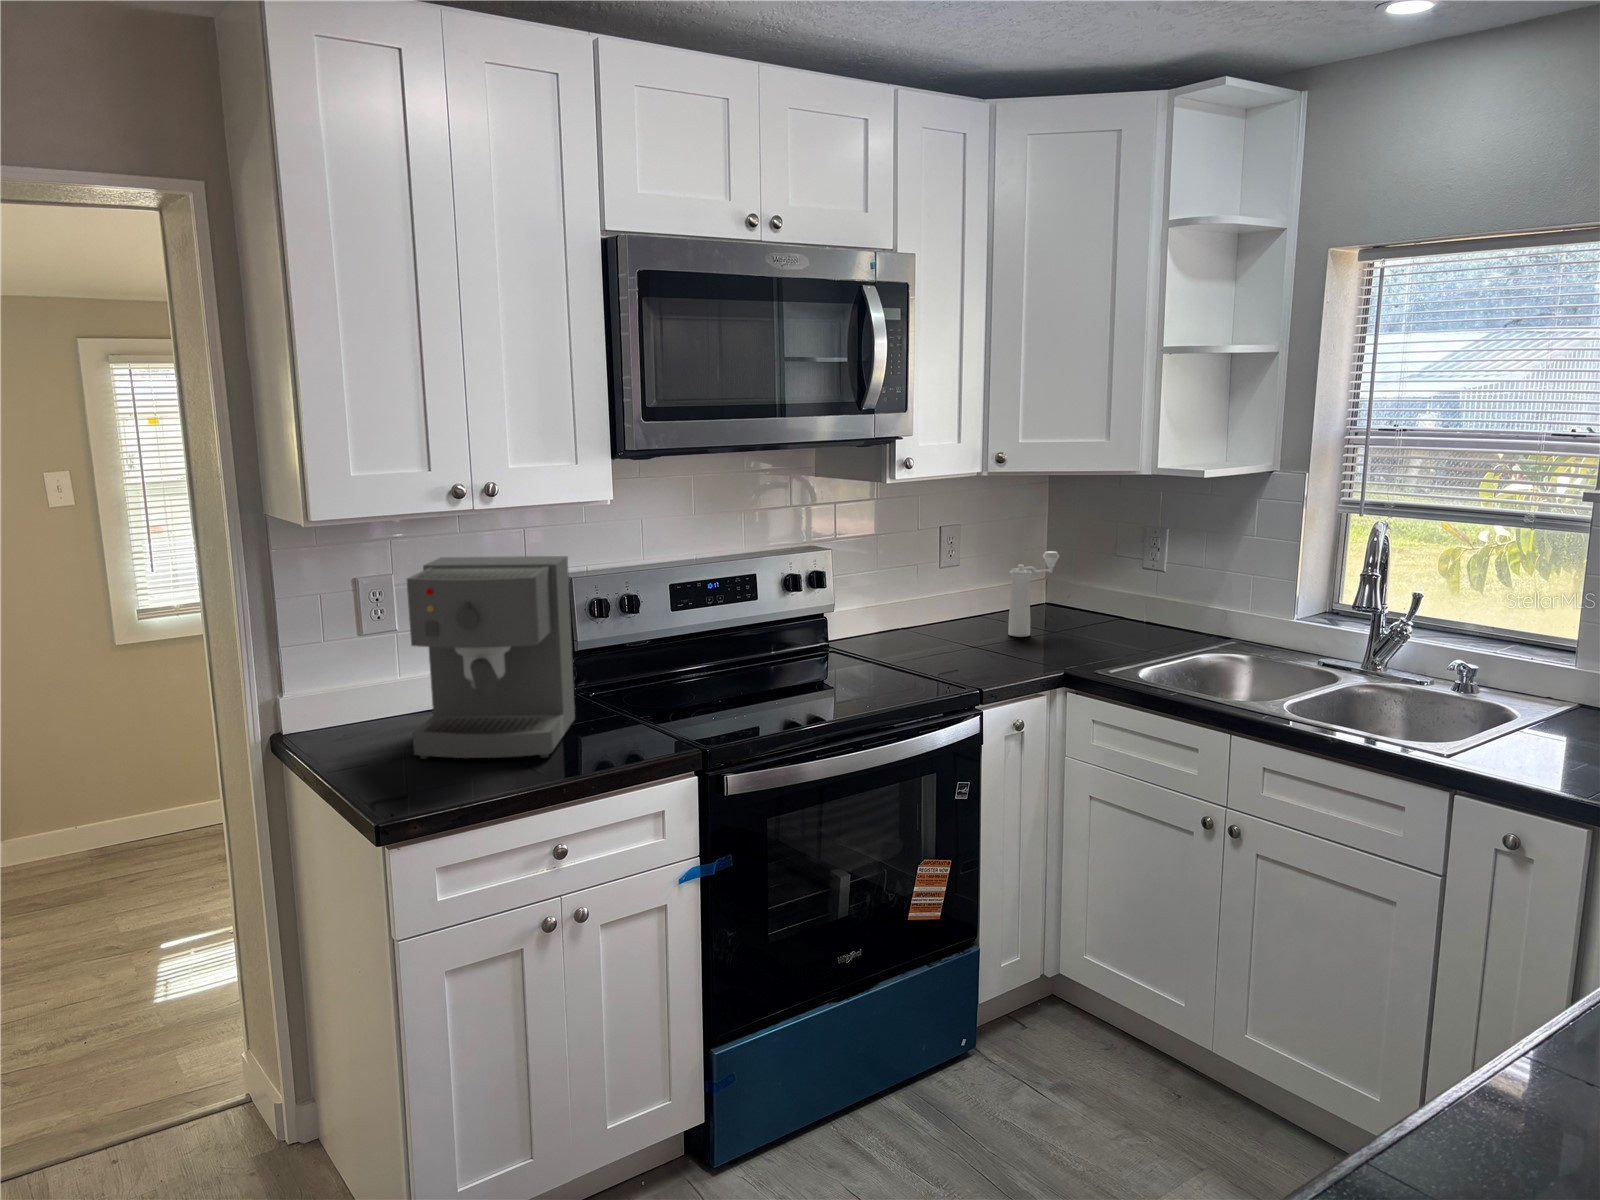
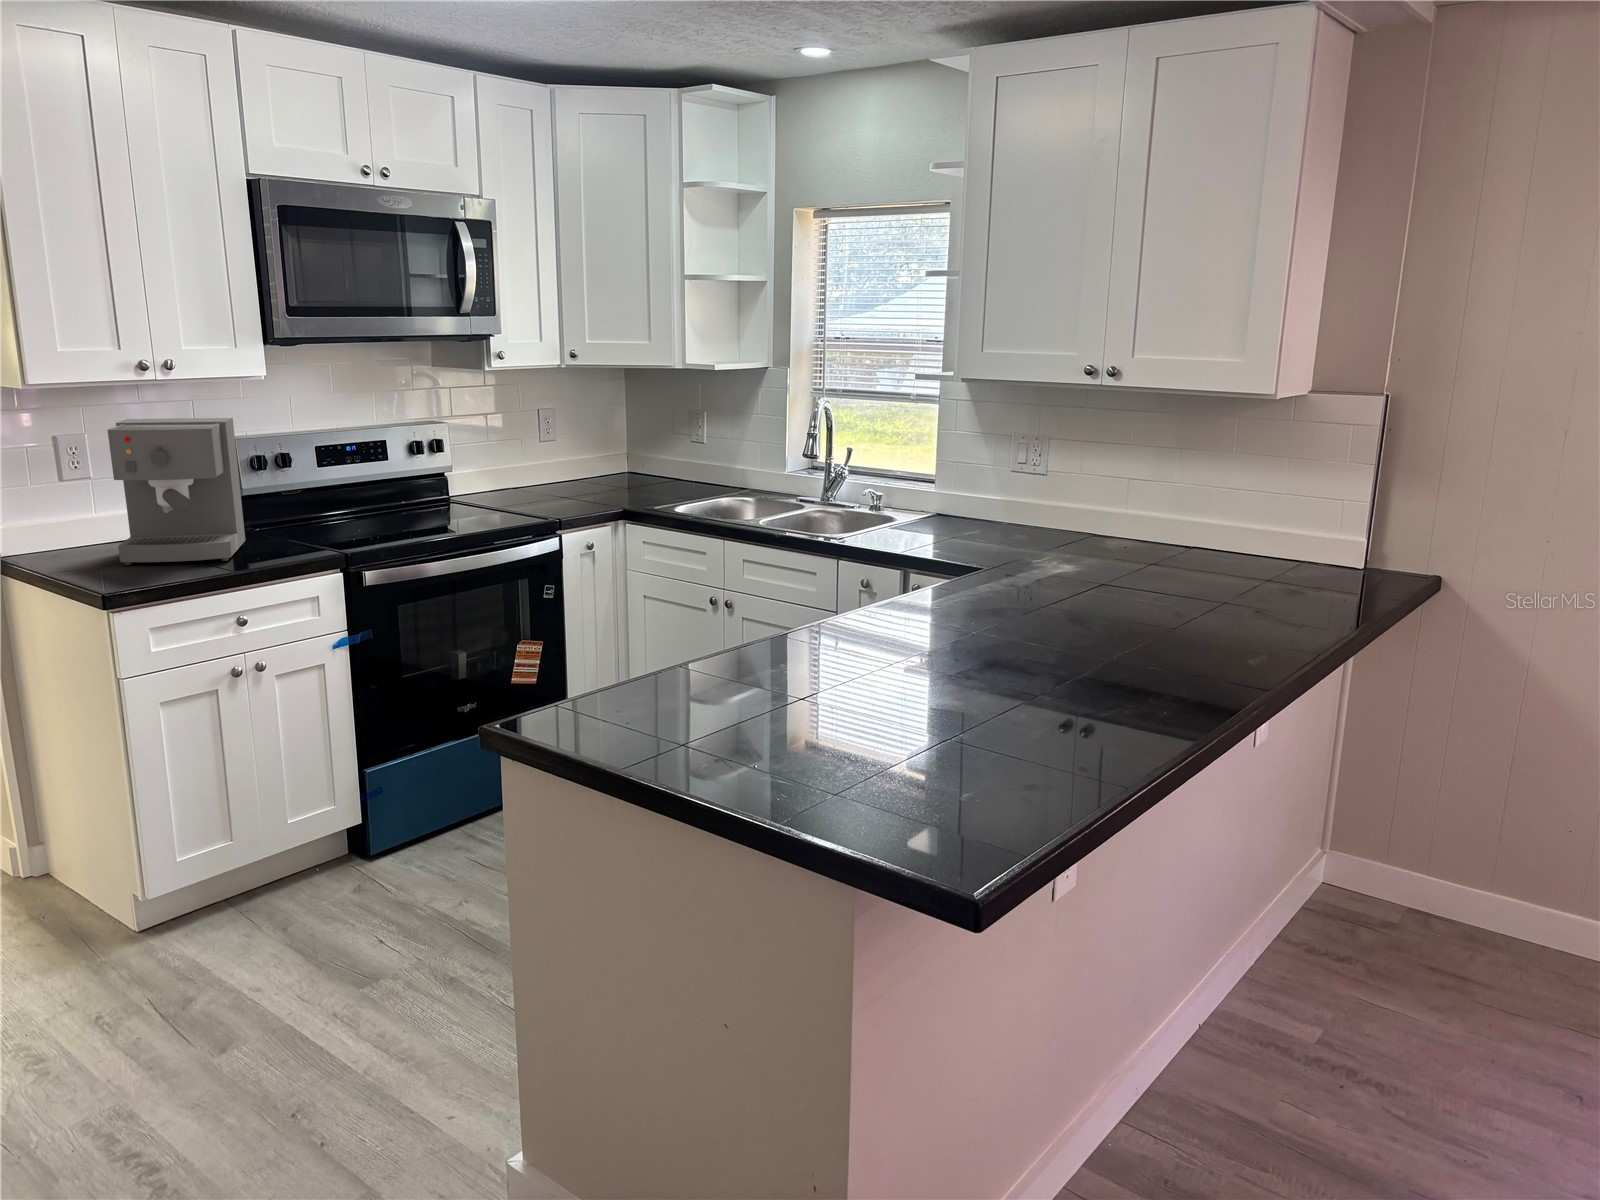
pepper mill: present [1008,551,1059,637] -> none [588,427,626,490]

